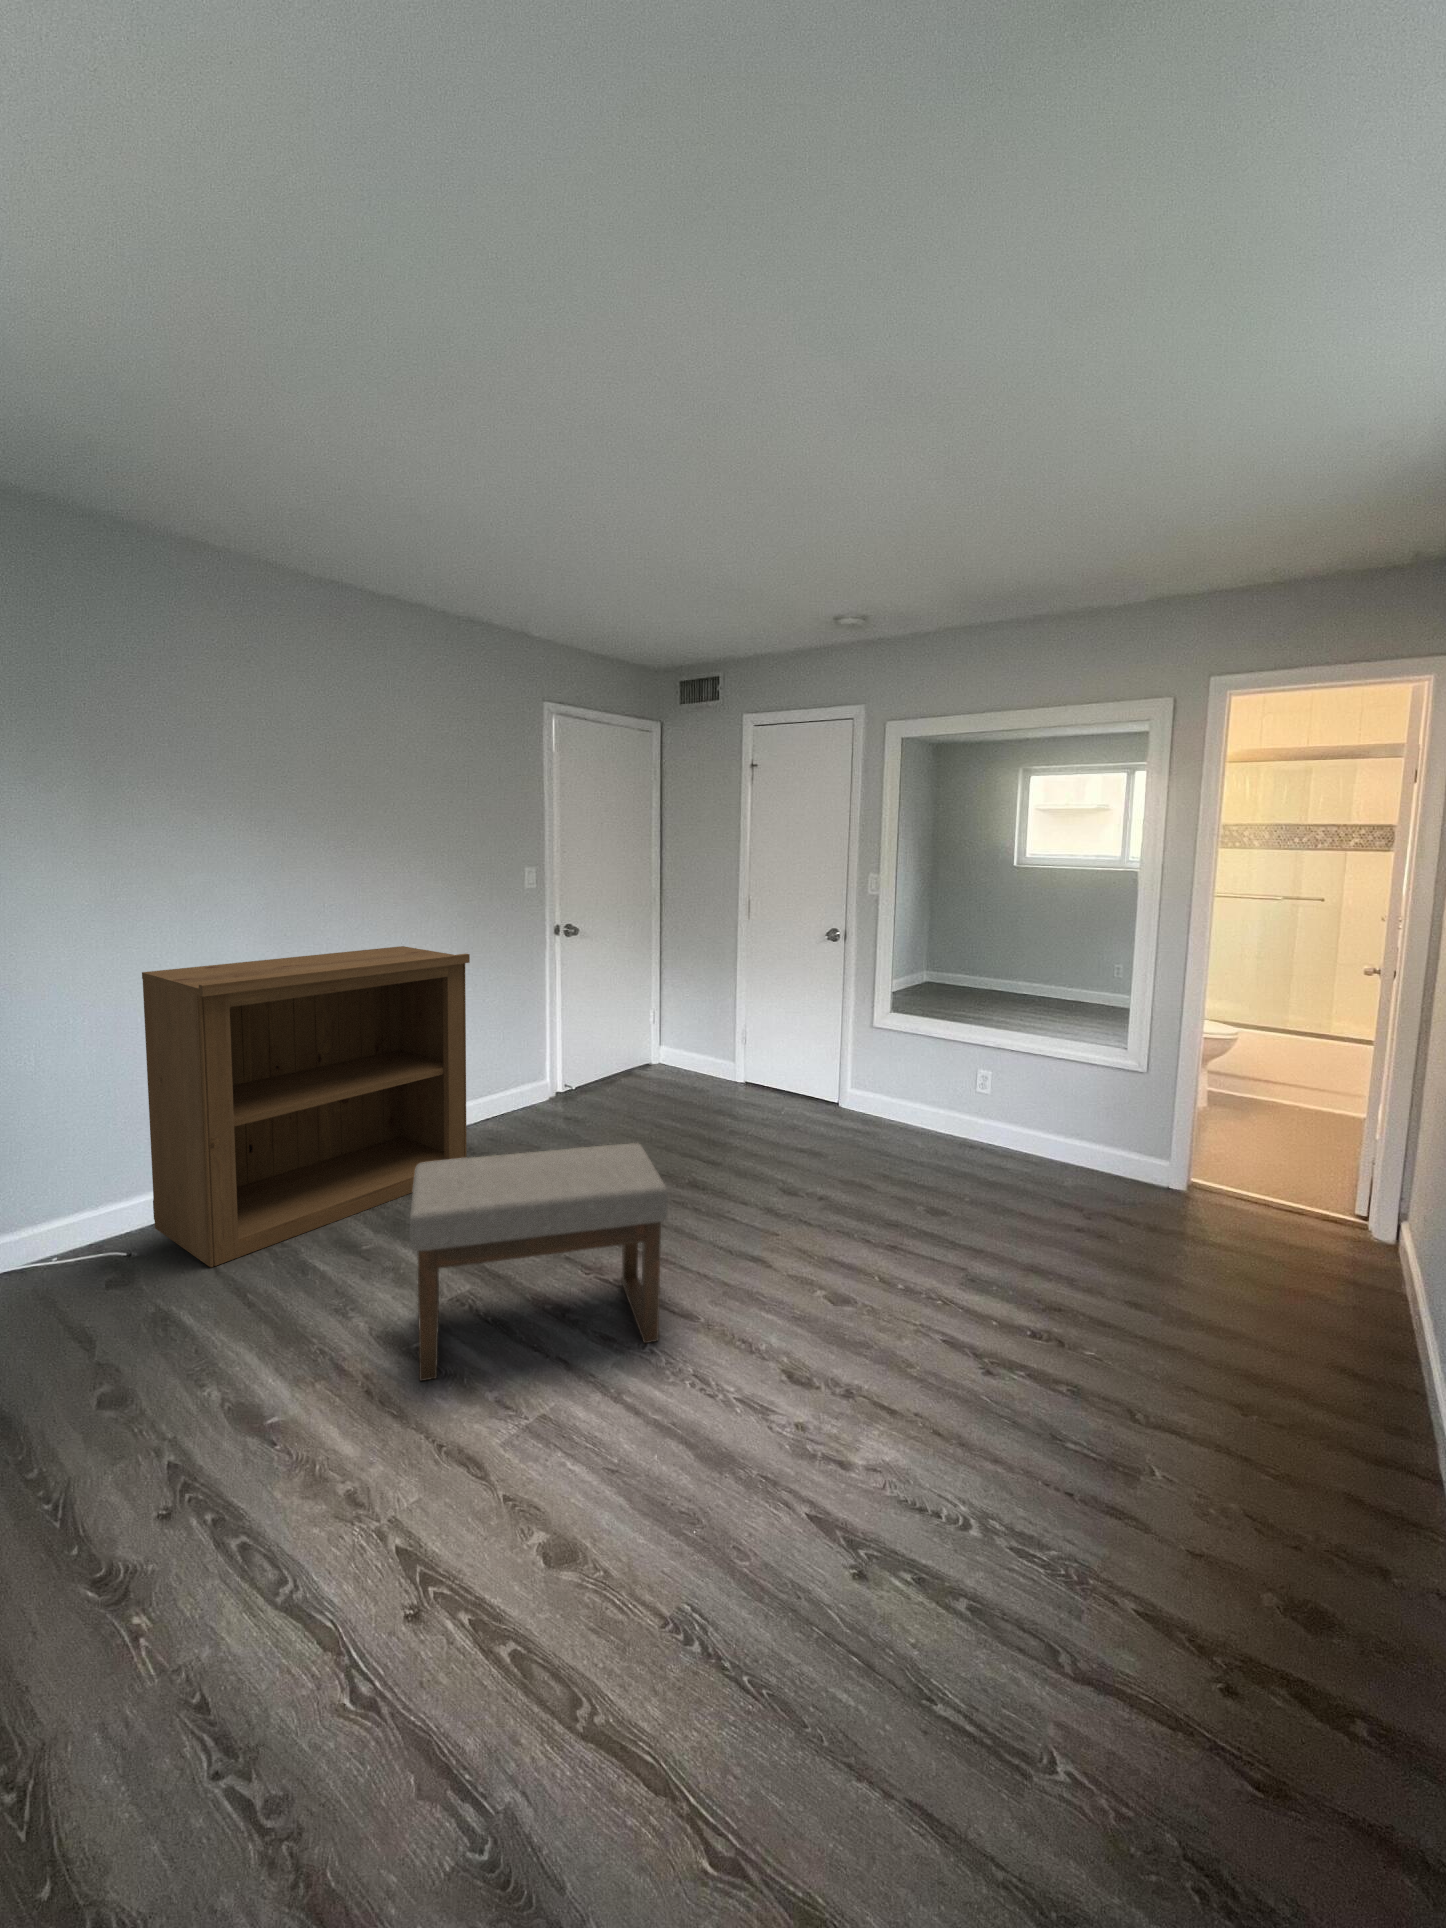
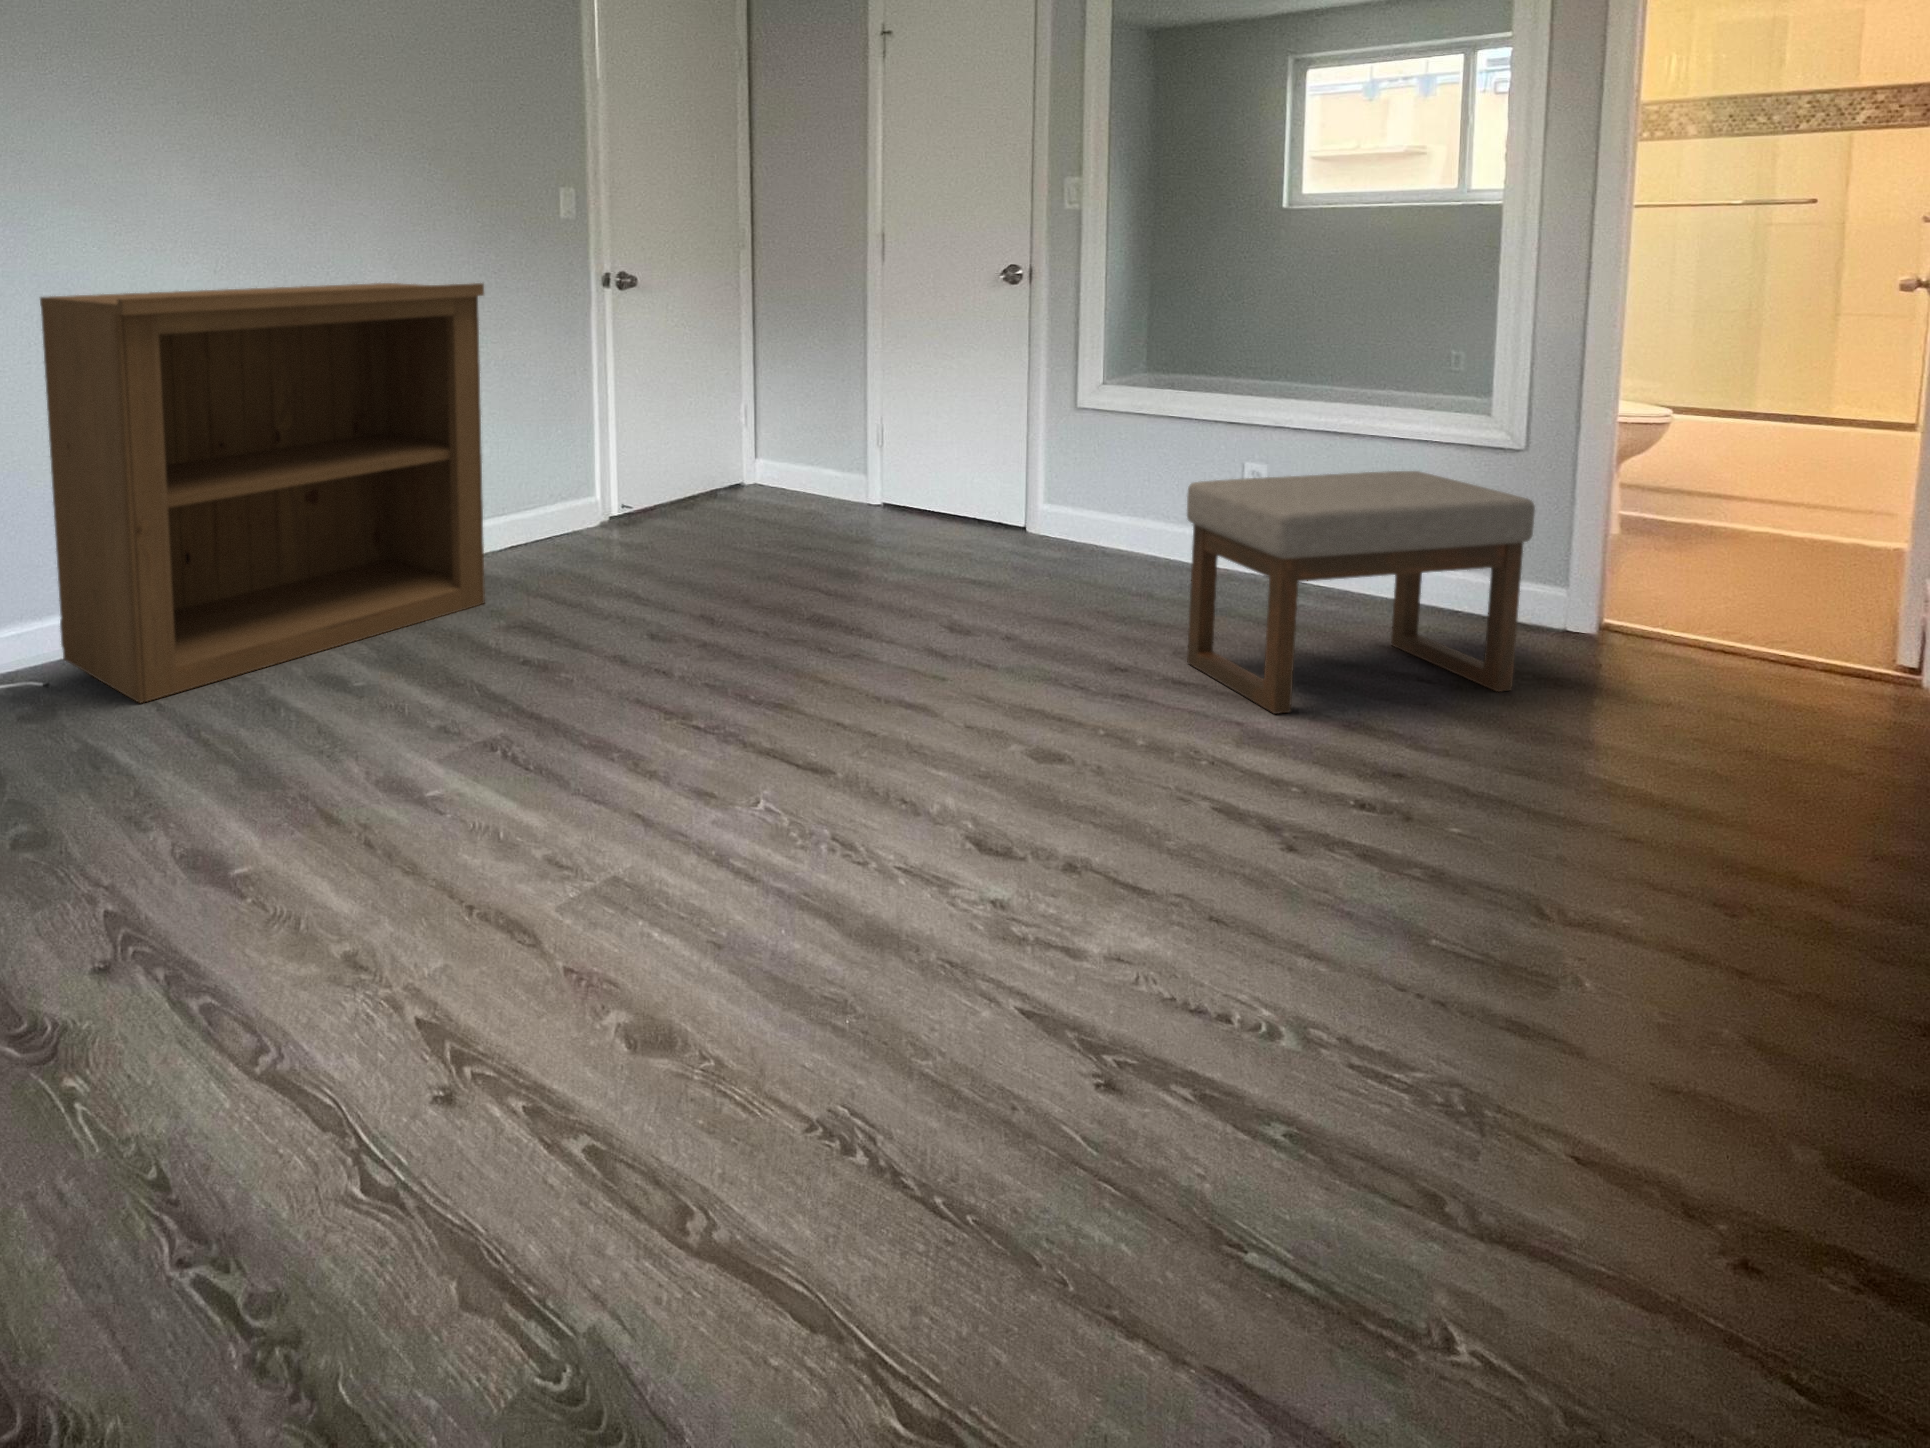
ottoman: present [410,1143,668,1381] -> present [1187,471,1535,714]

